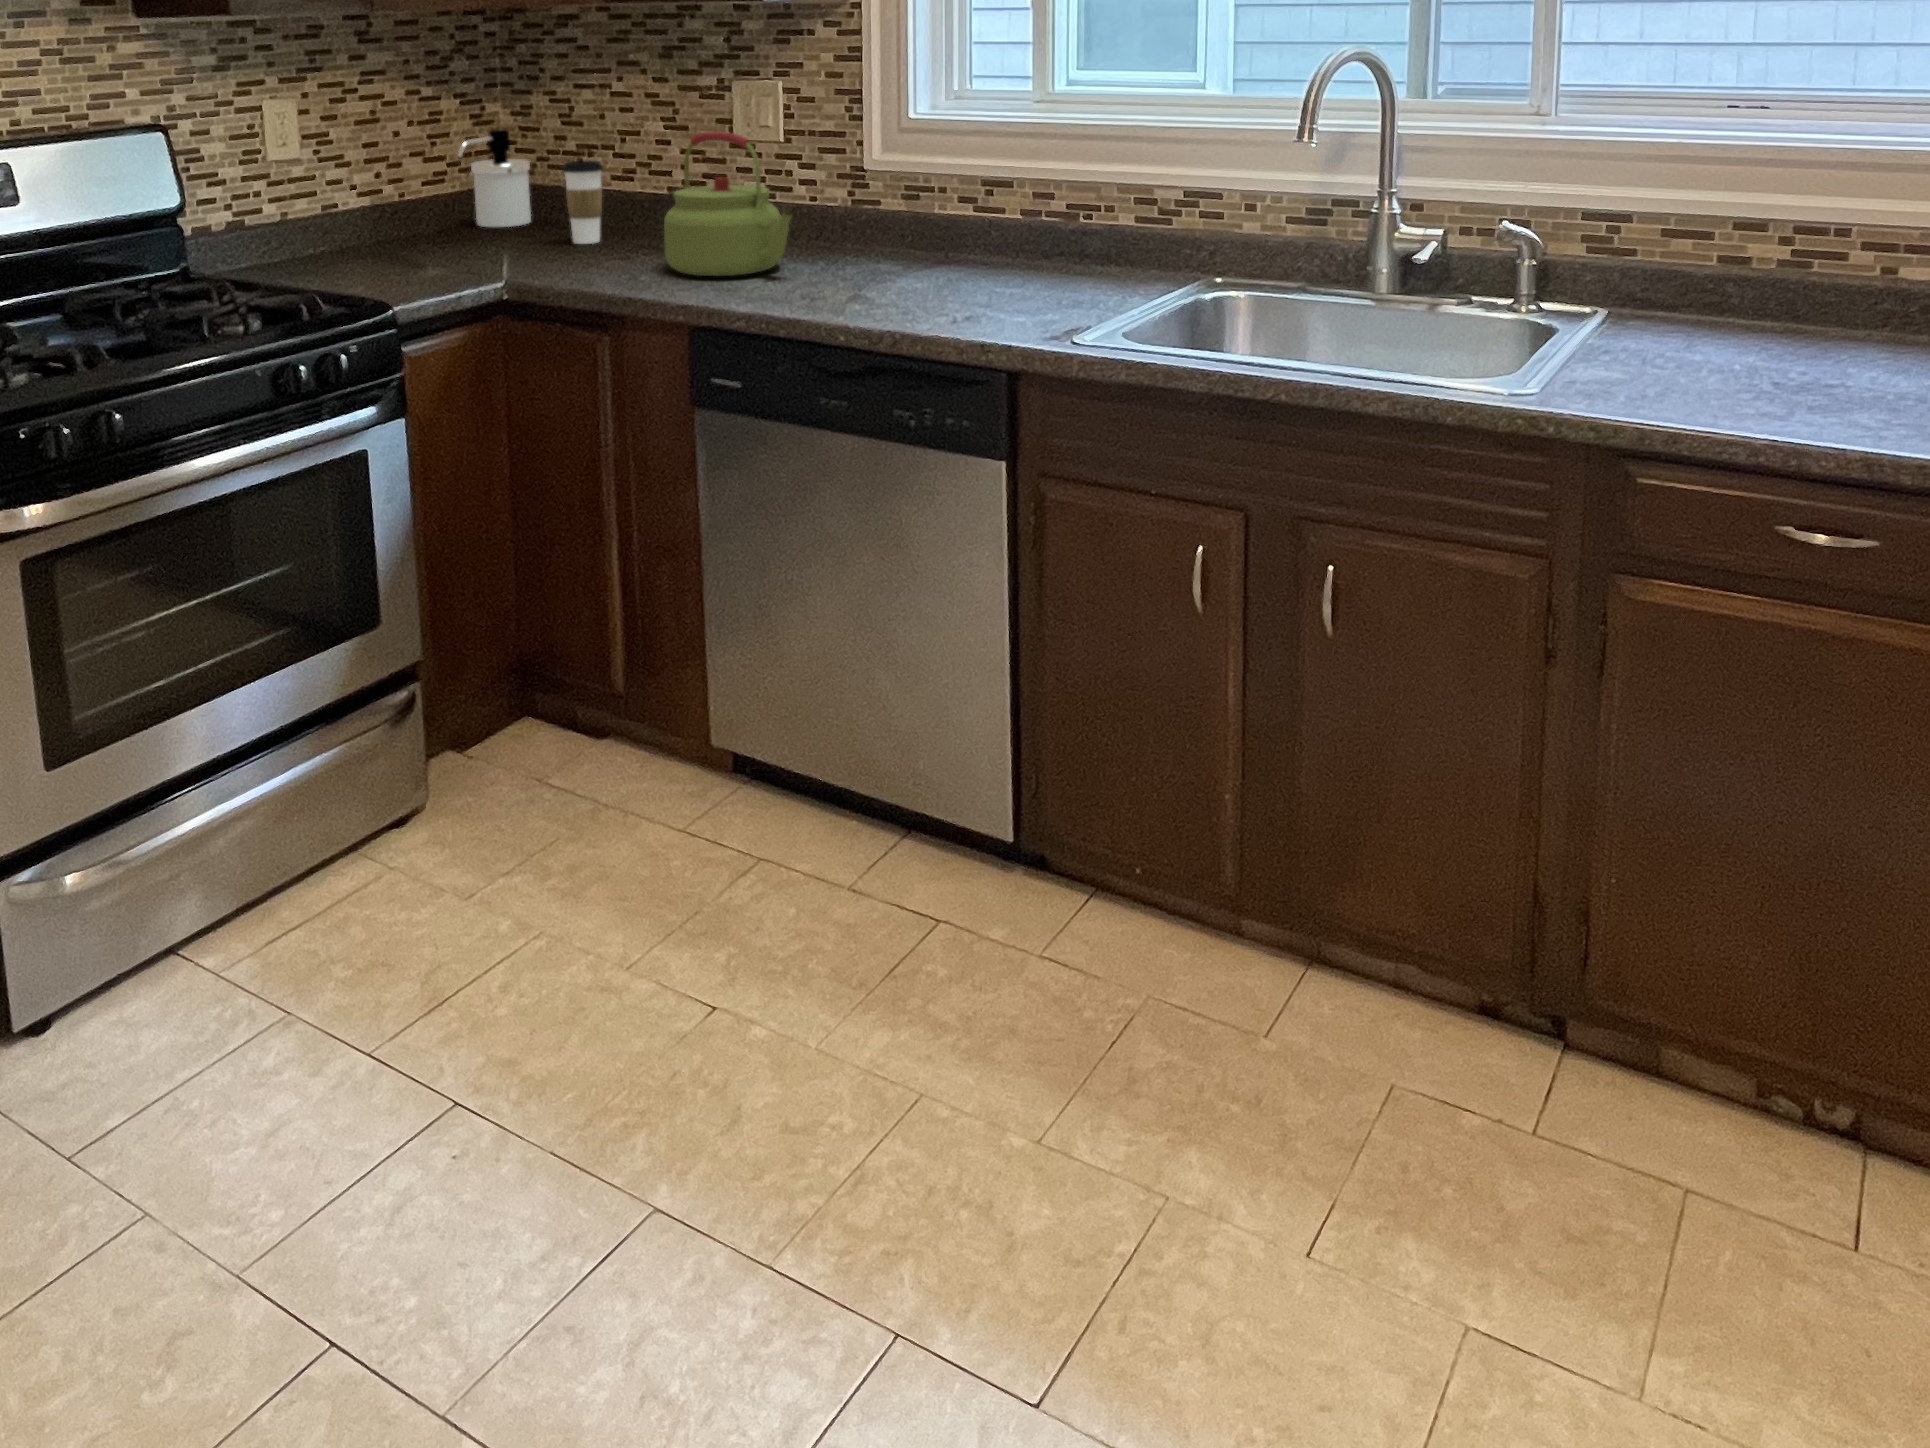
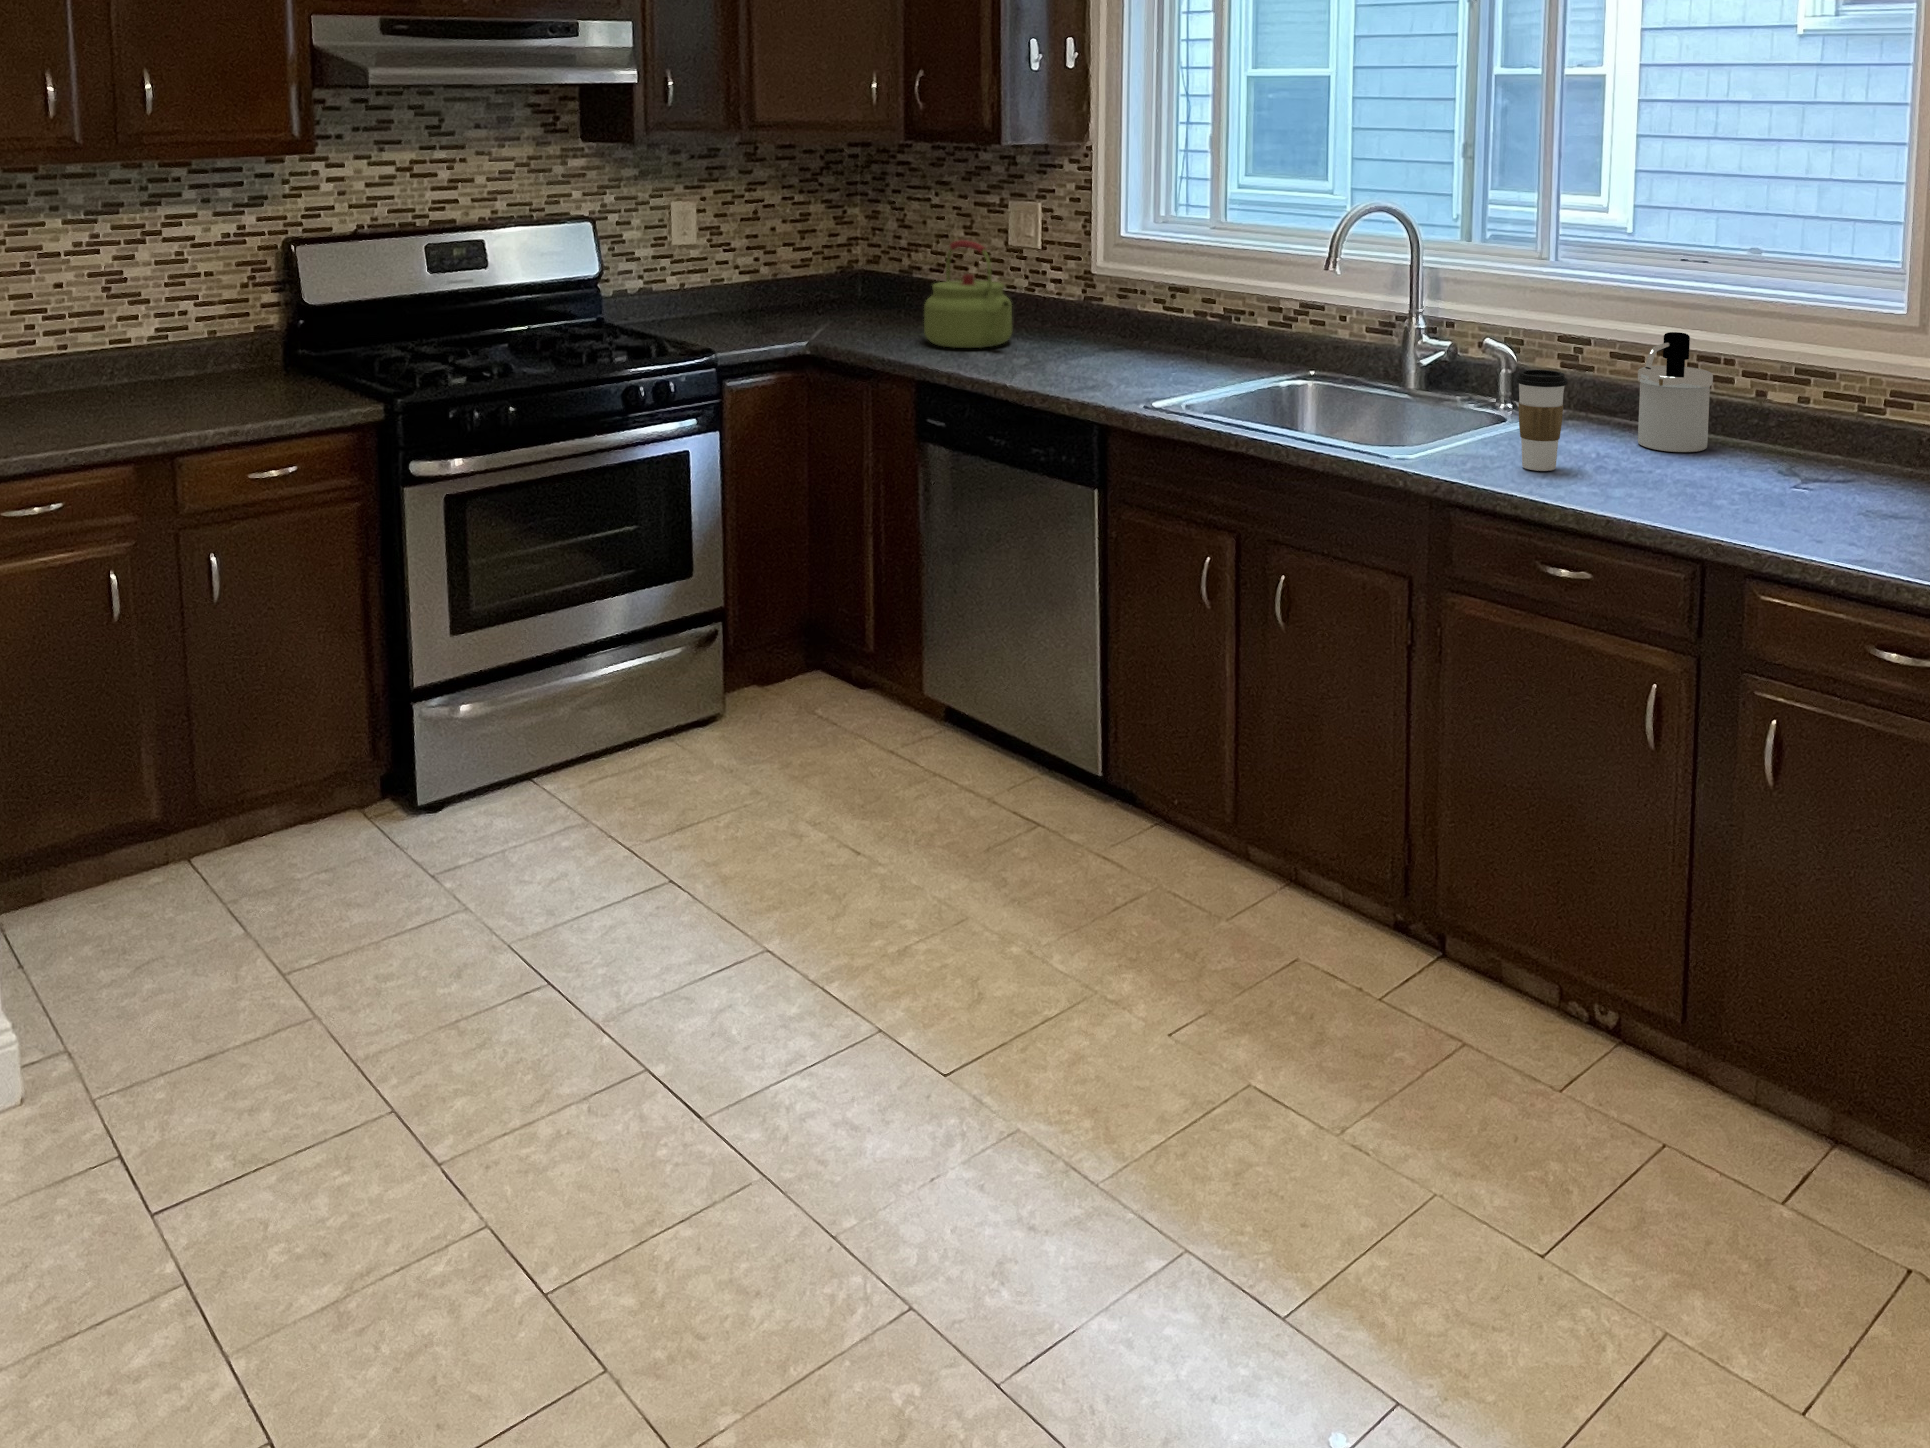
soap dispenser: present [457,129,531,227] -> present [1638,332,1713,452]
coffee cup: present [562,161,604,244] -> present [1516,370,1568,471]

